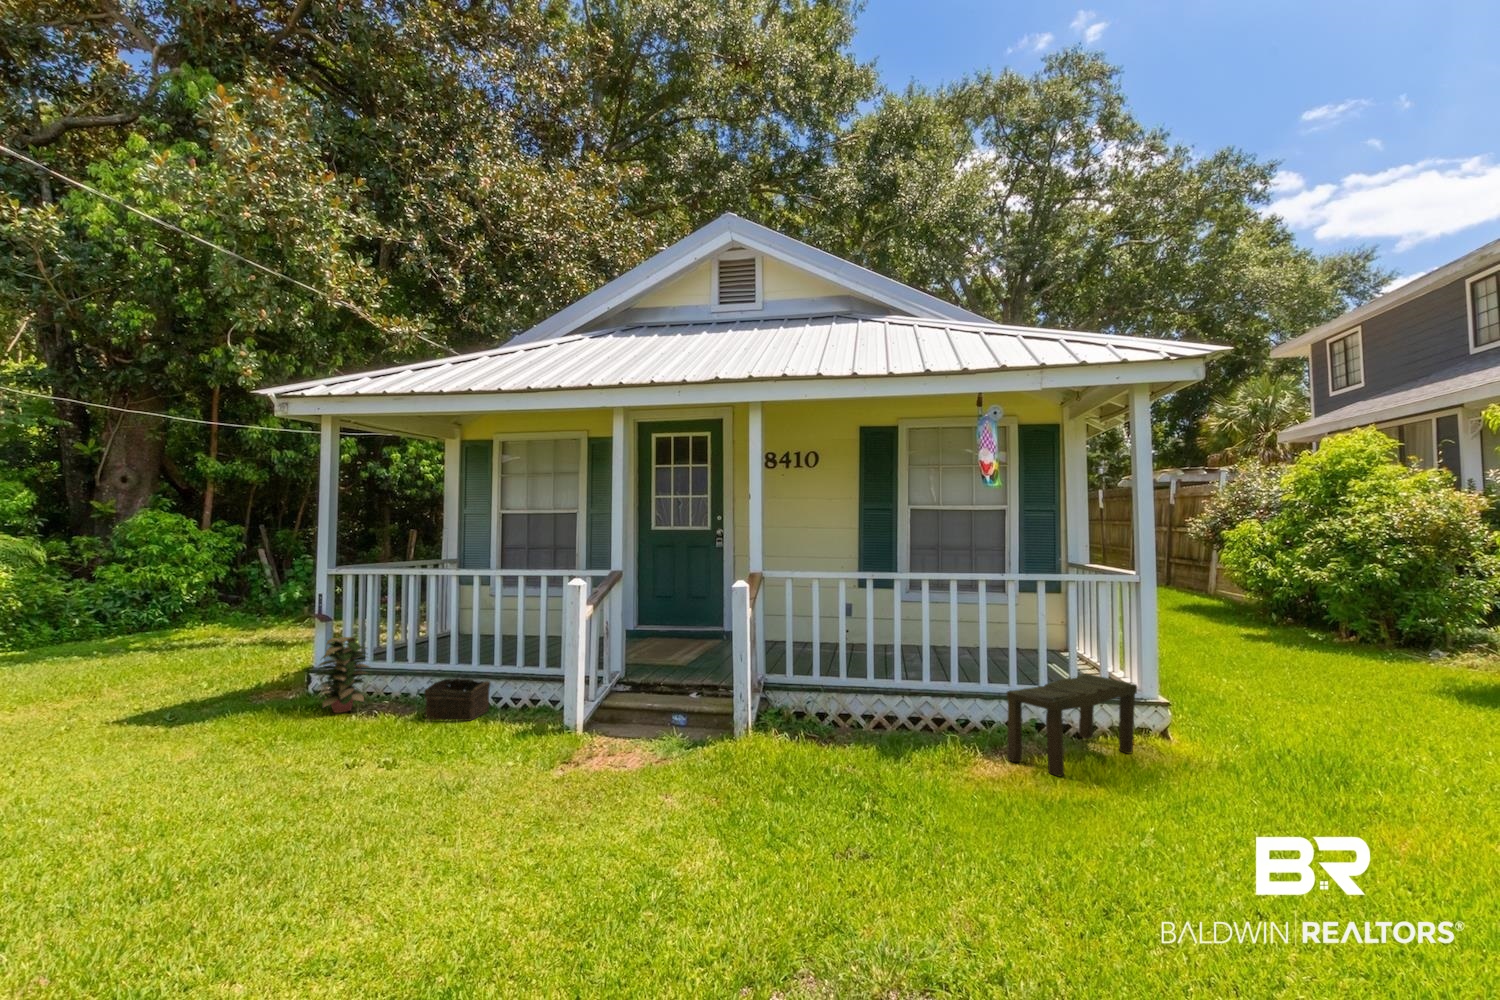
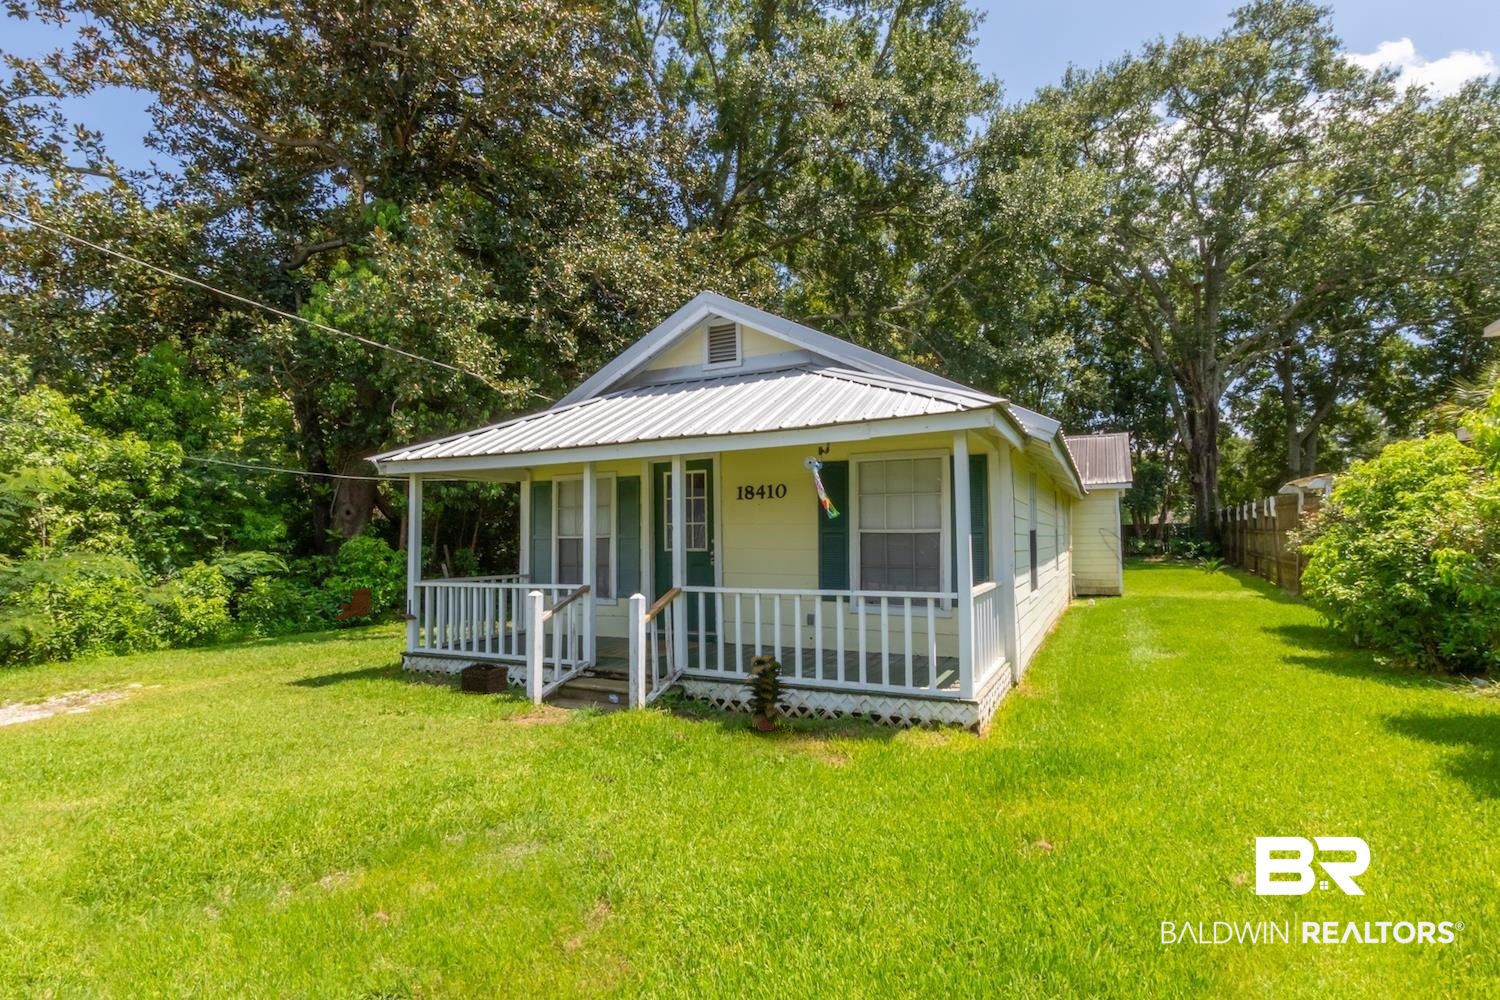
lounge chair: none [121,578,179,635] -> present [335,589,373,628]
decorative plant: present [316,637,369,713] -> present [742,655,790,731]
bench: present [1007,674,1138,776] -> none [833,679,952,758]

